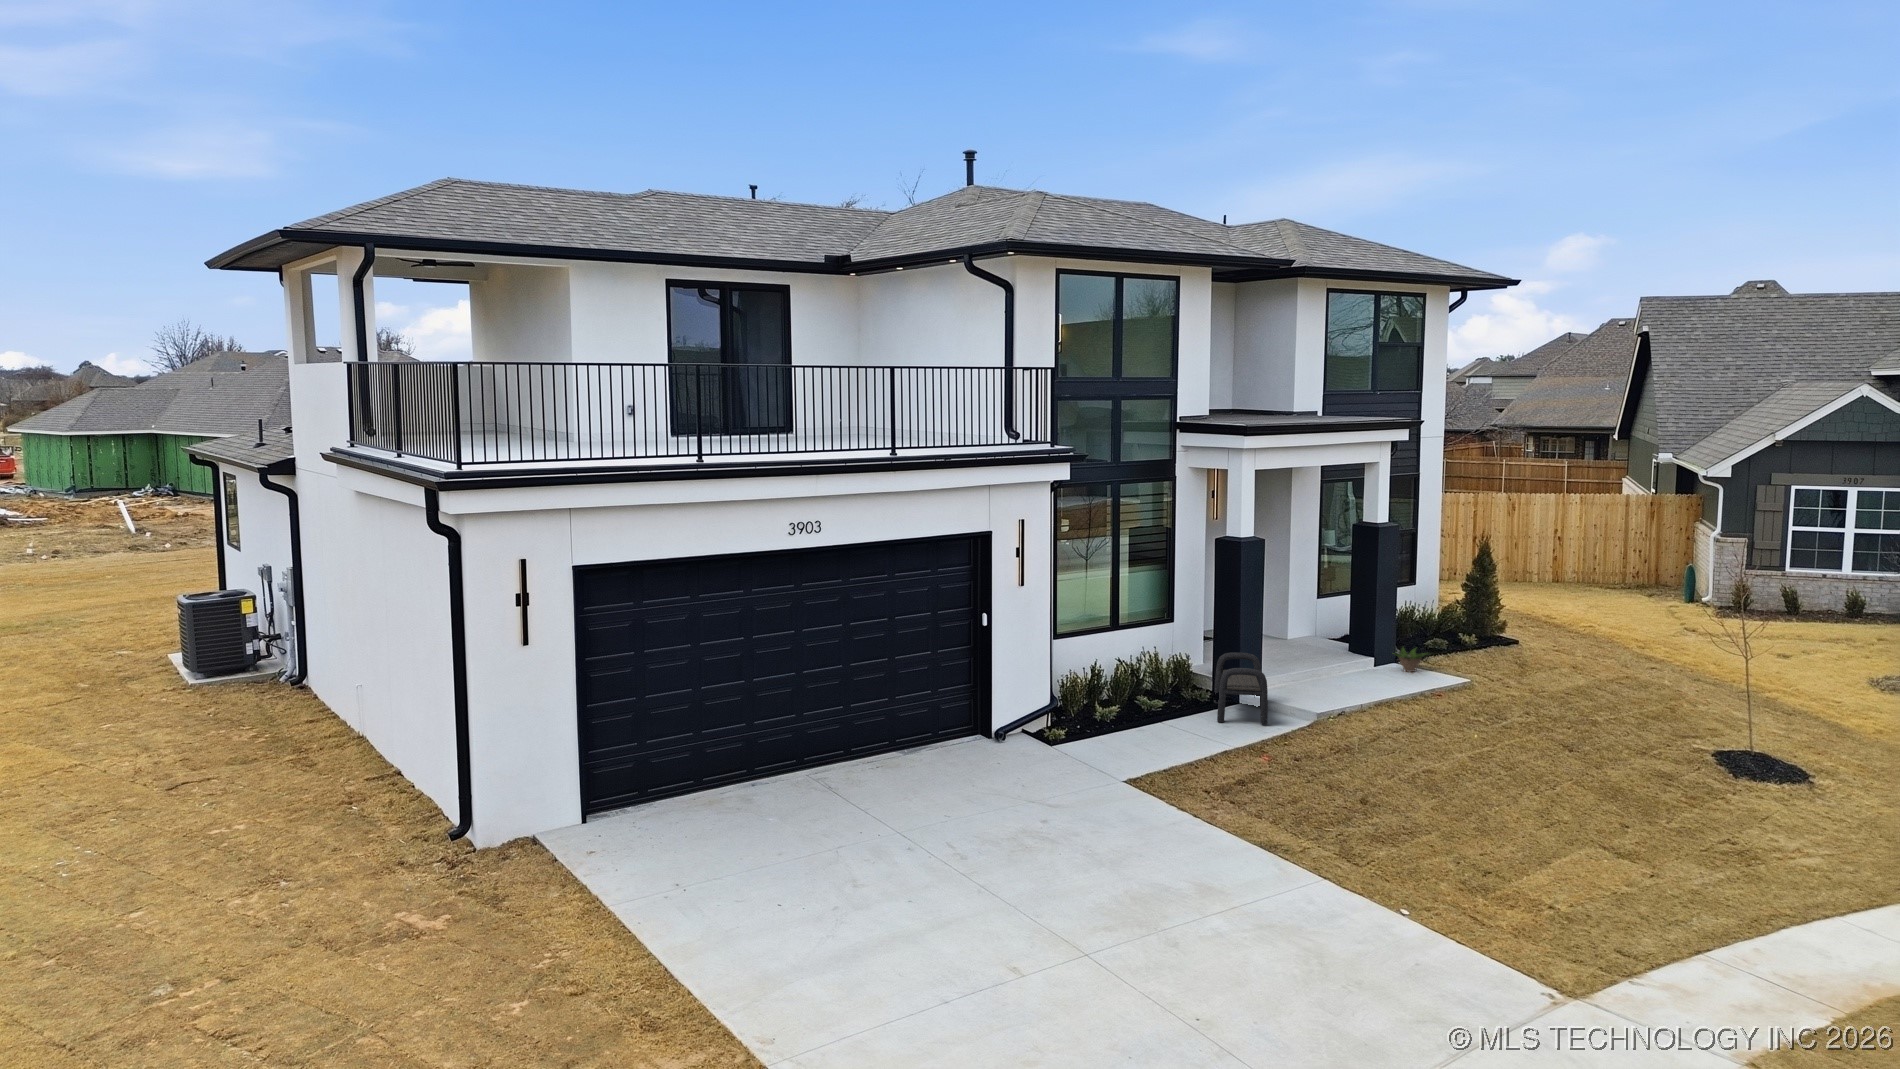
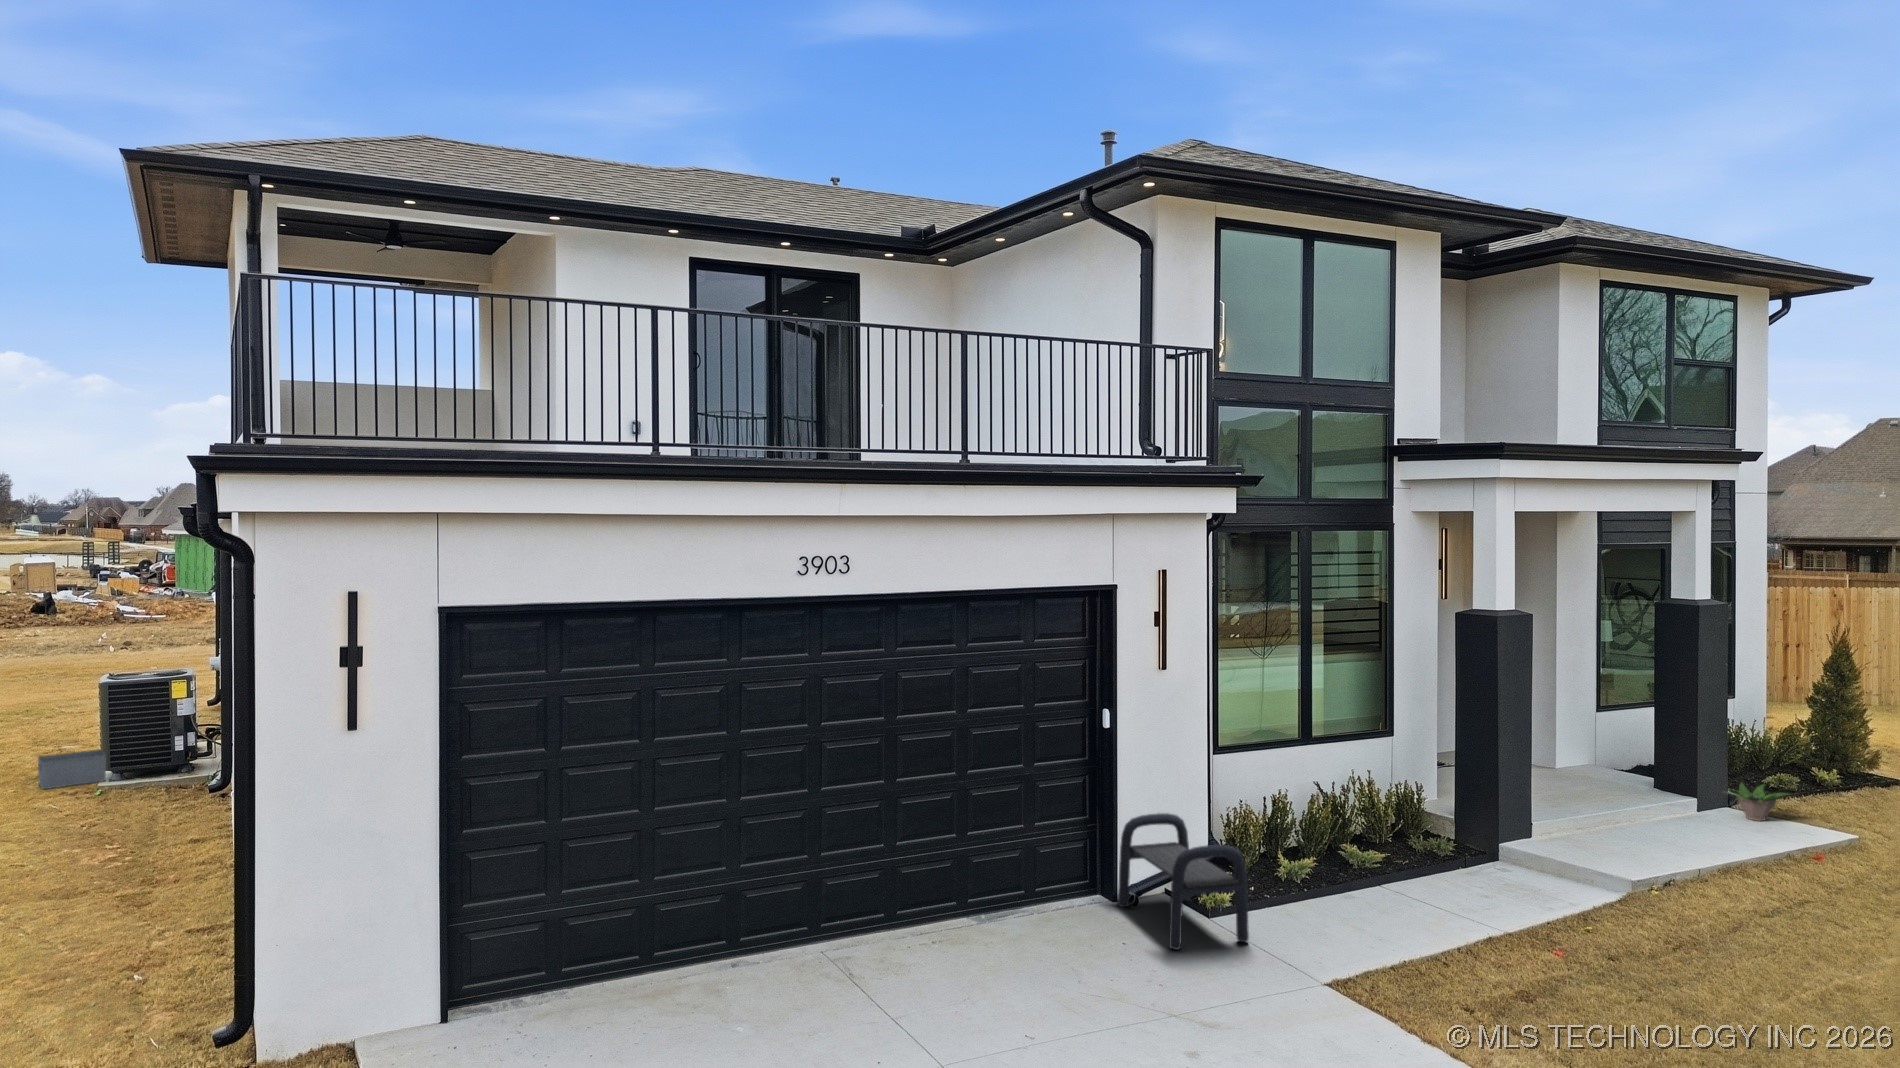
bench: present [1214,652,1268,725] -> present [1118,813,1249,950]
storage bin: none [100,664,160,698] -> present [38,749,106,789]

